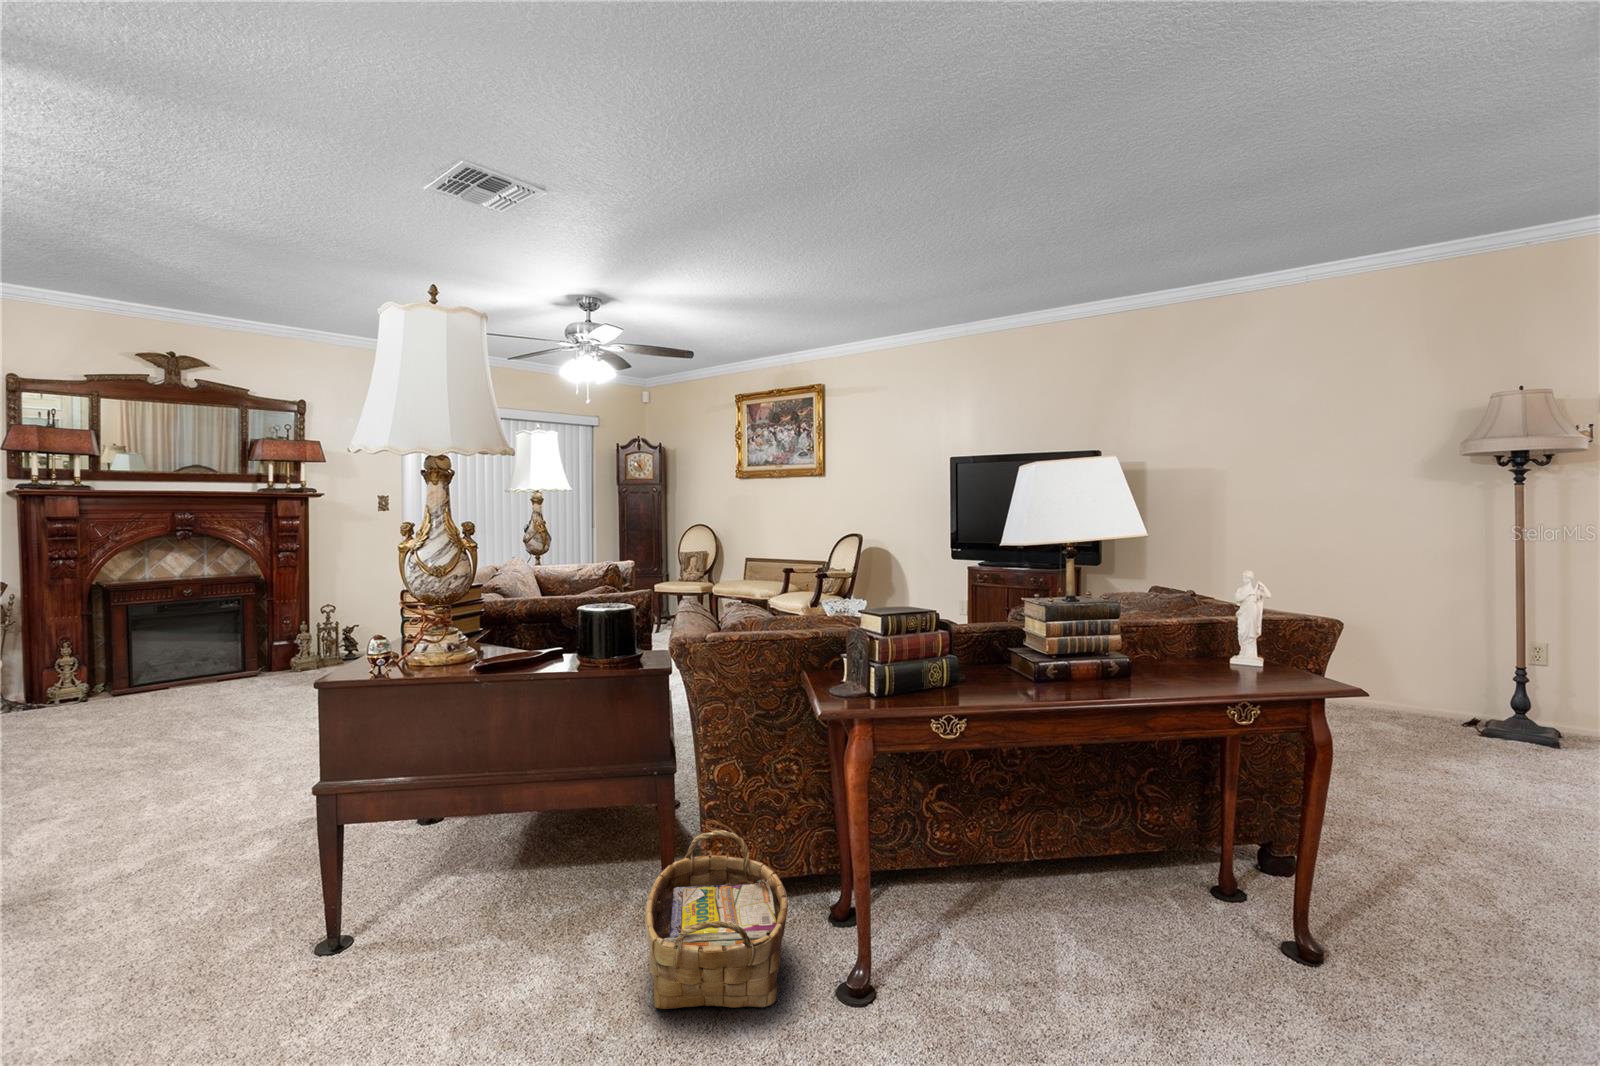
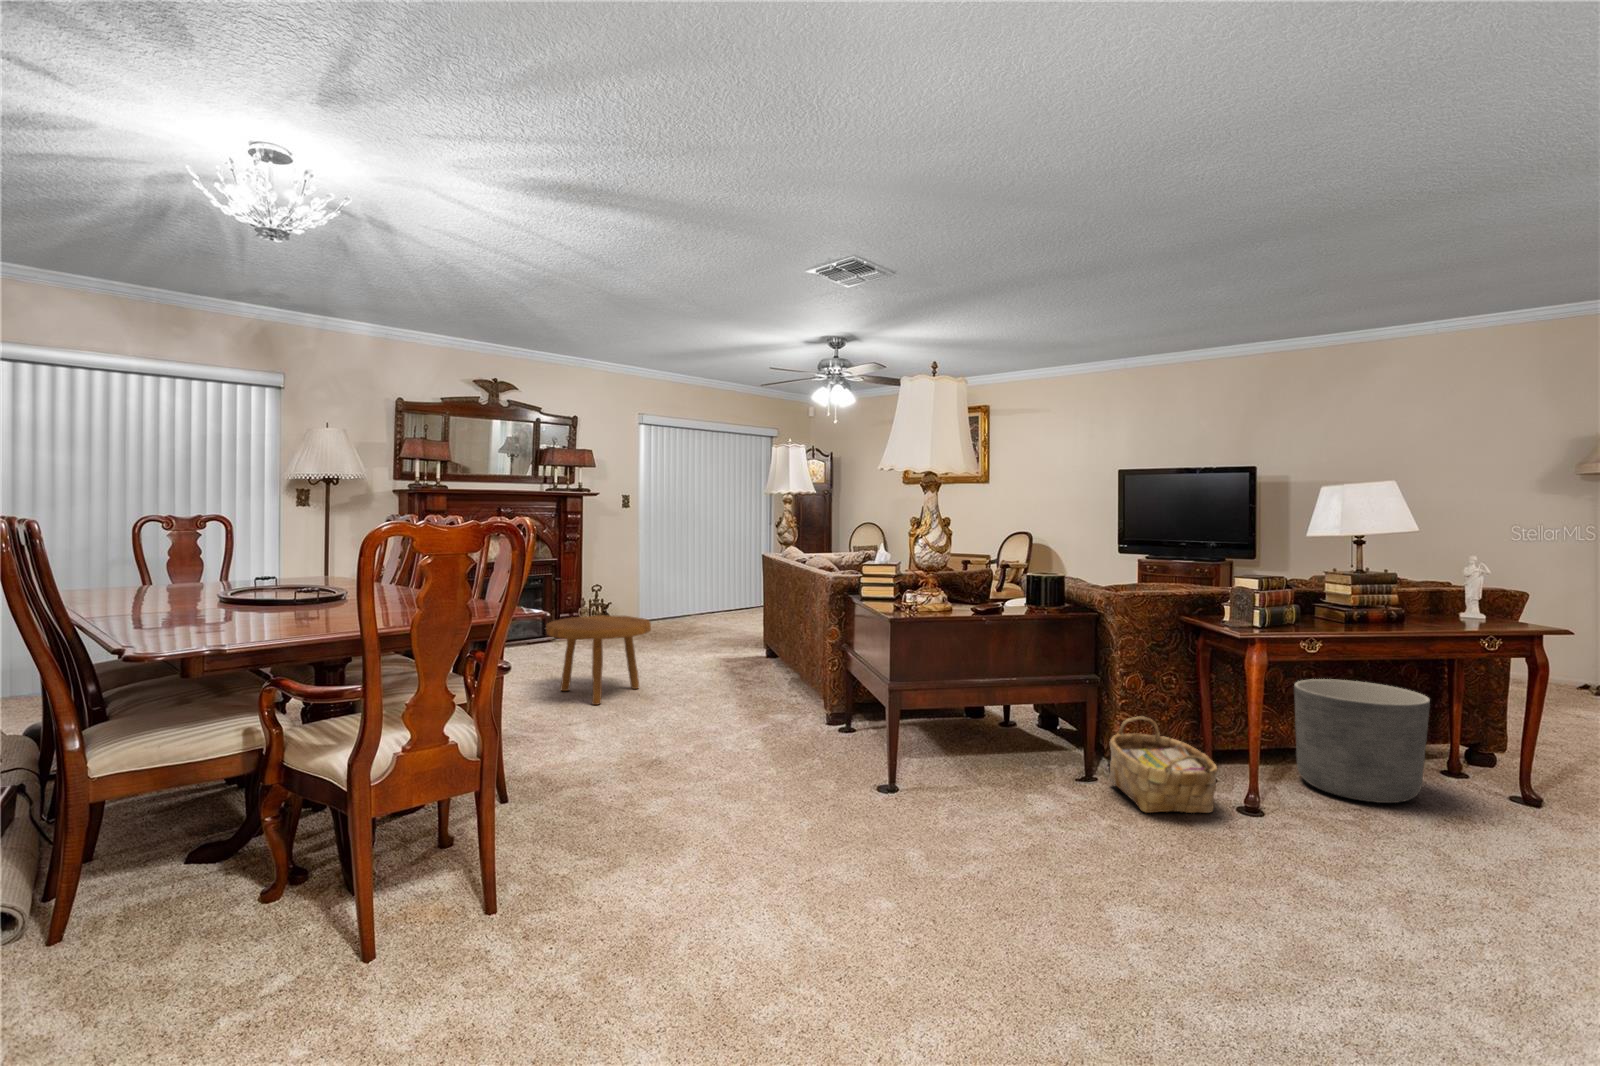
footstool: none [80,653,254,780] -> present [546,615,651,705]
planter: none [966,760,1146,975] -> present [1294,679,1430,803]

